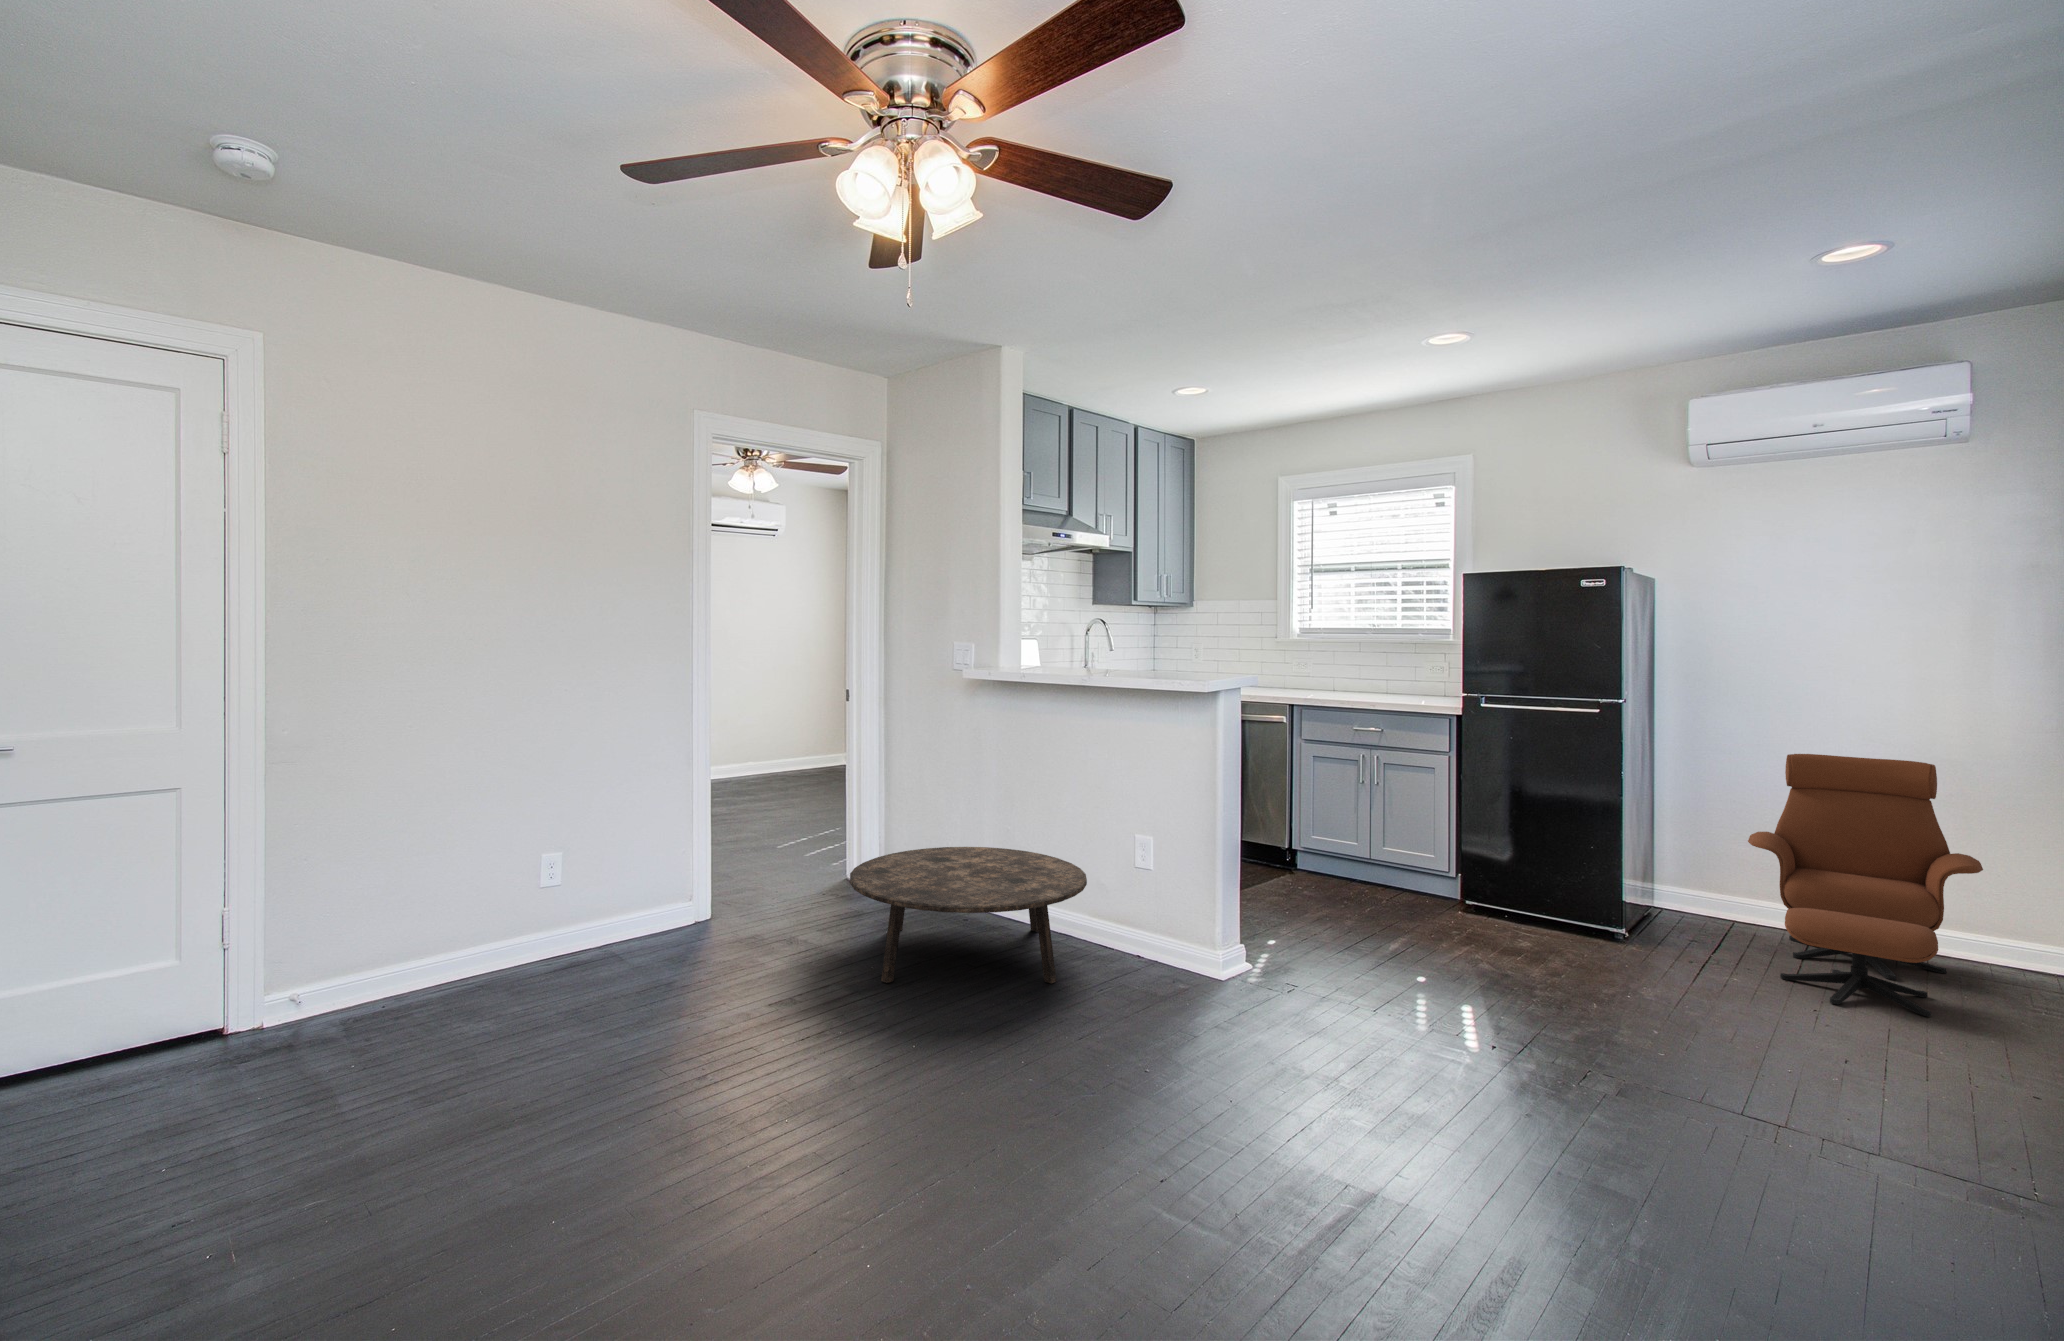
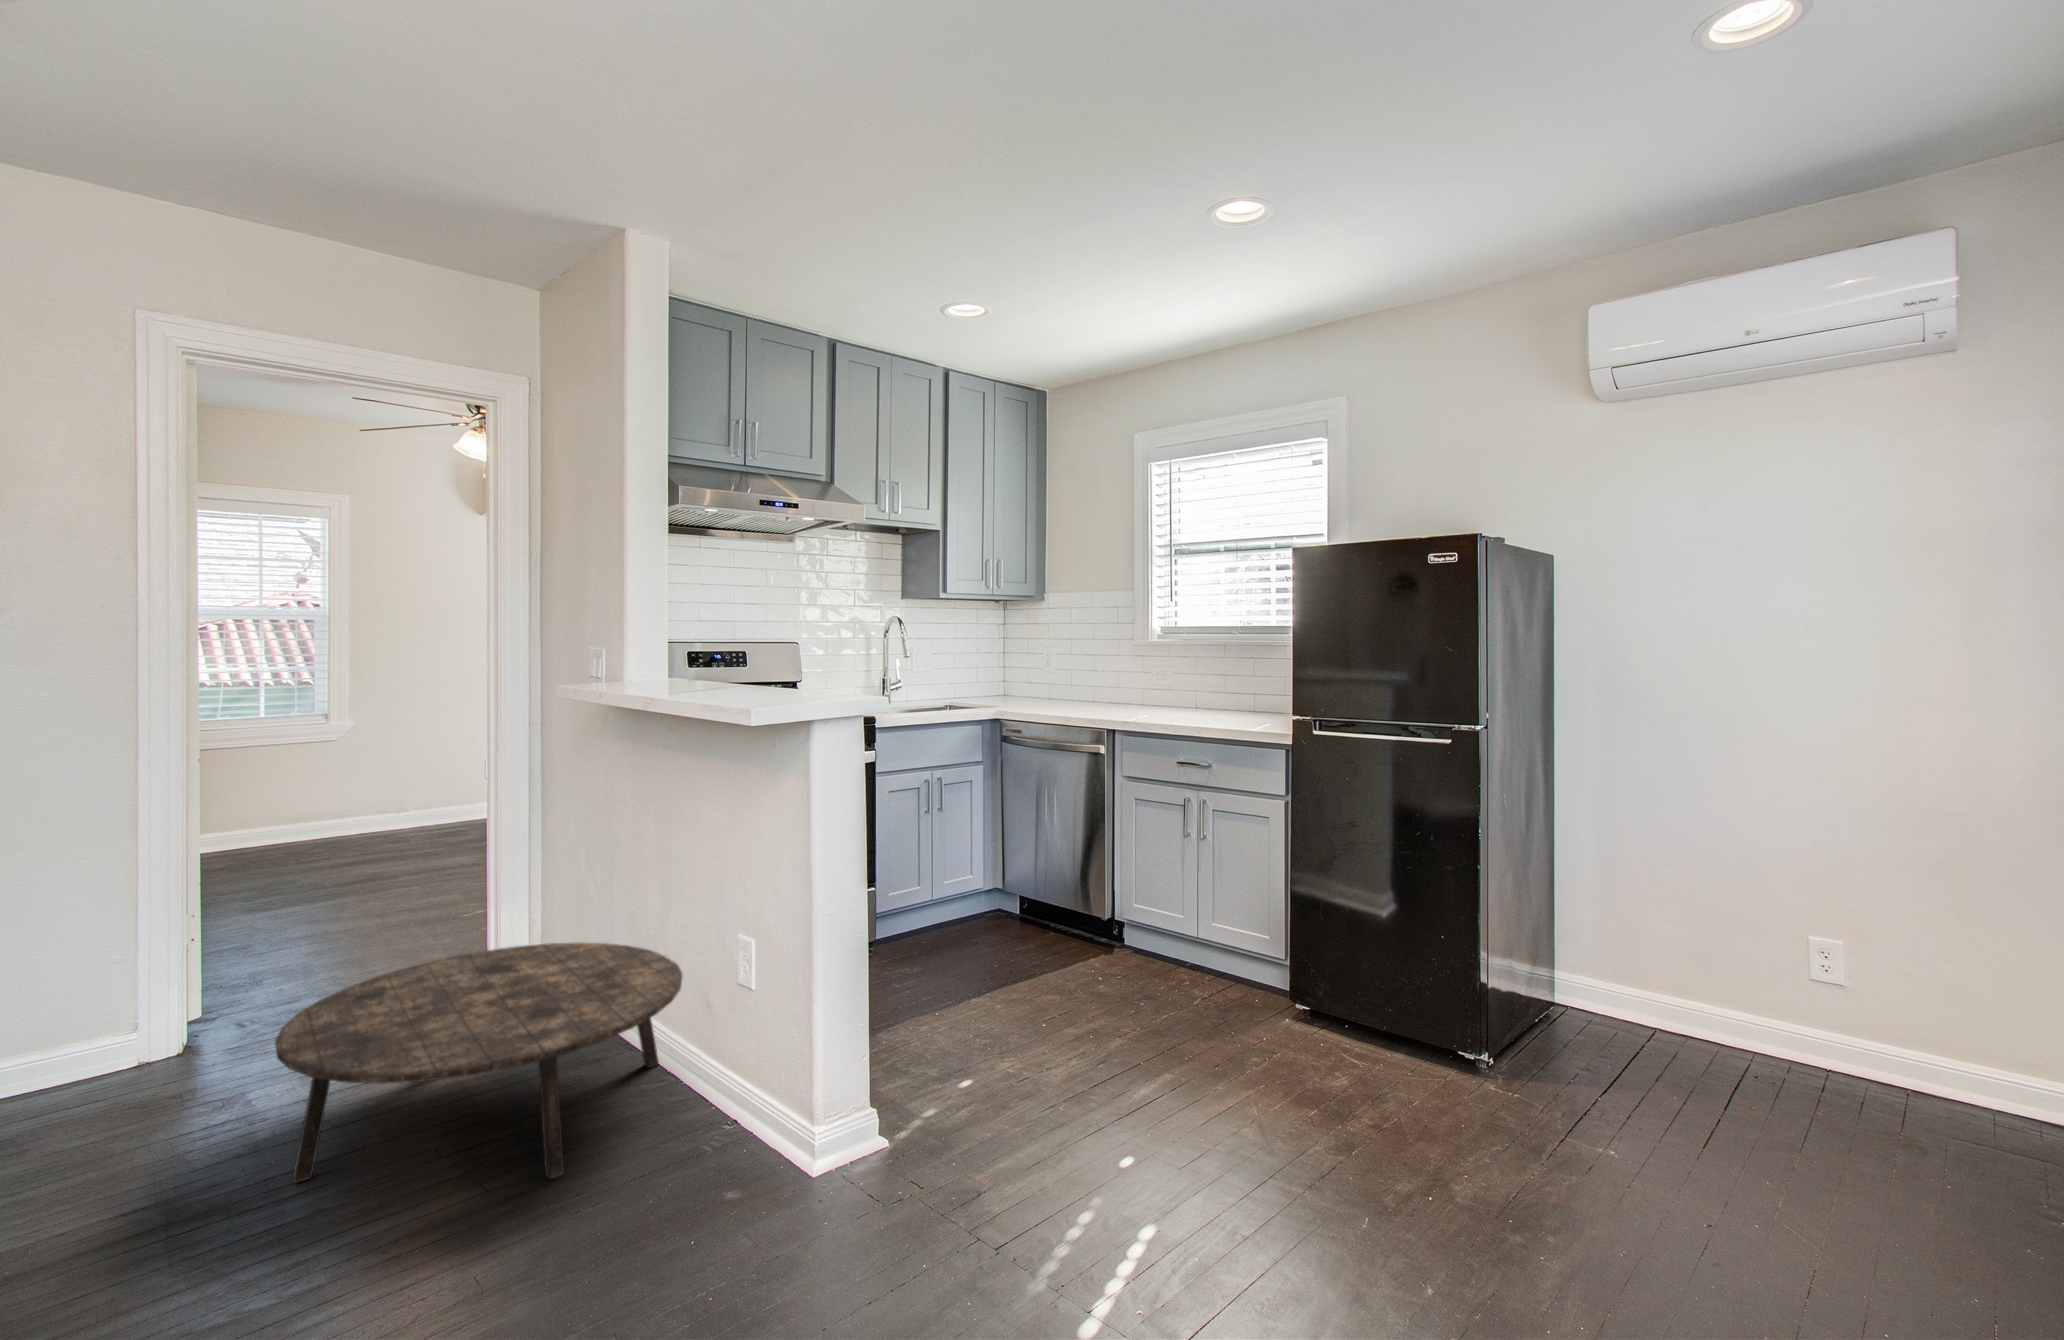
lounge chair: present [1748,754,1983,1017] -> none [1656,803,1965,1233]

